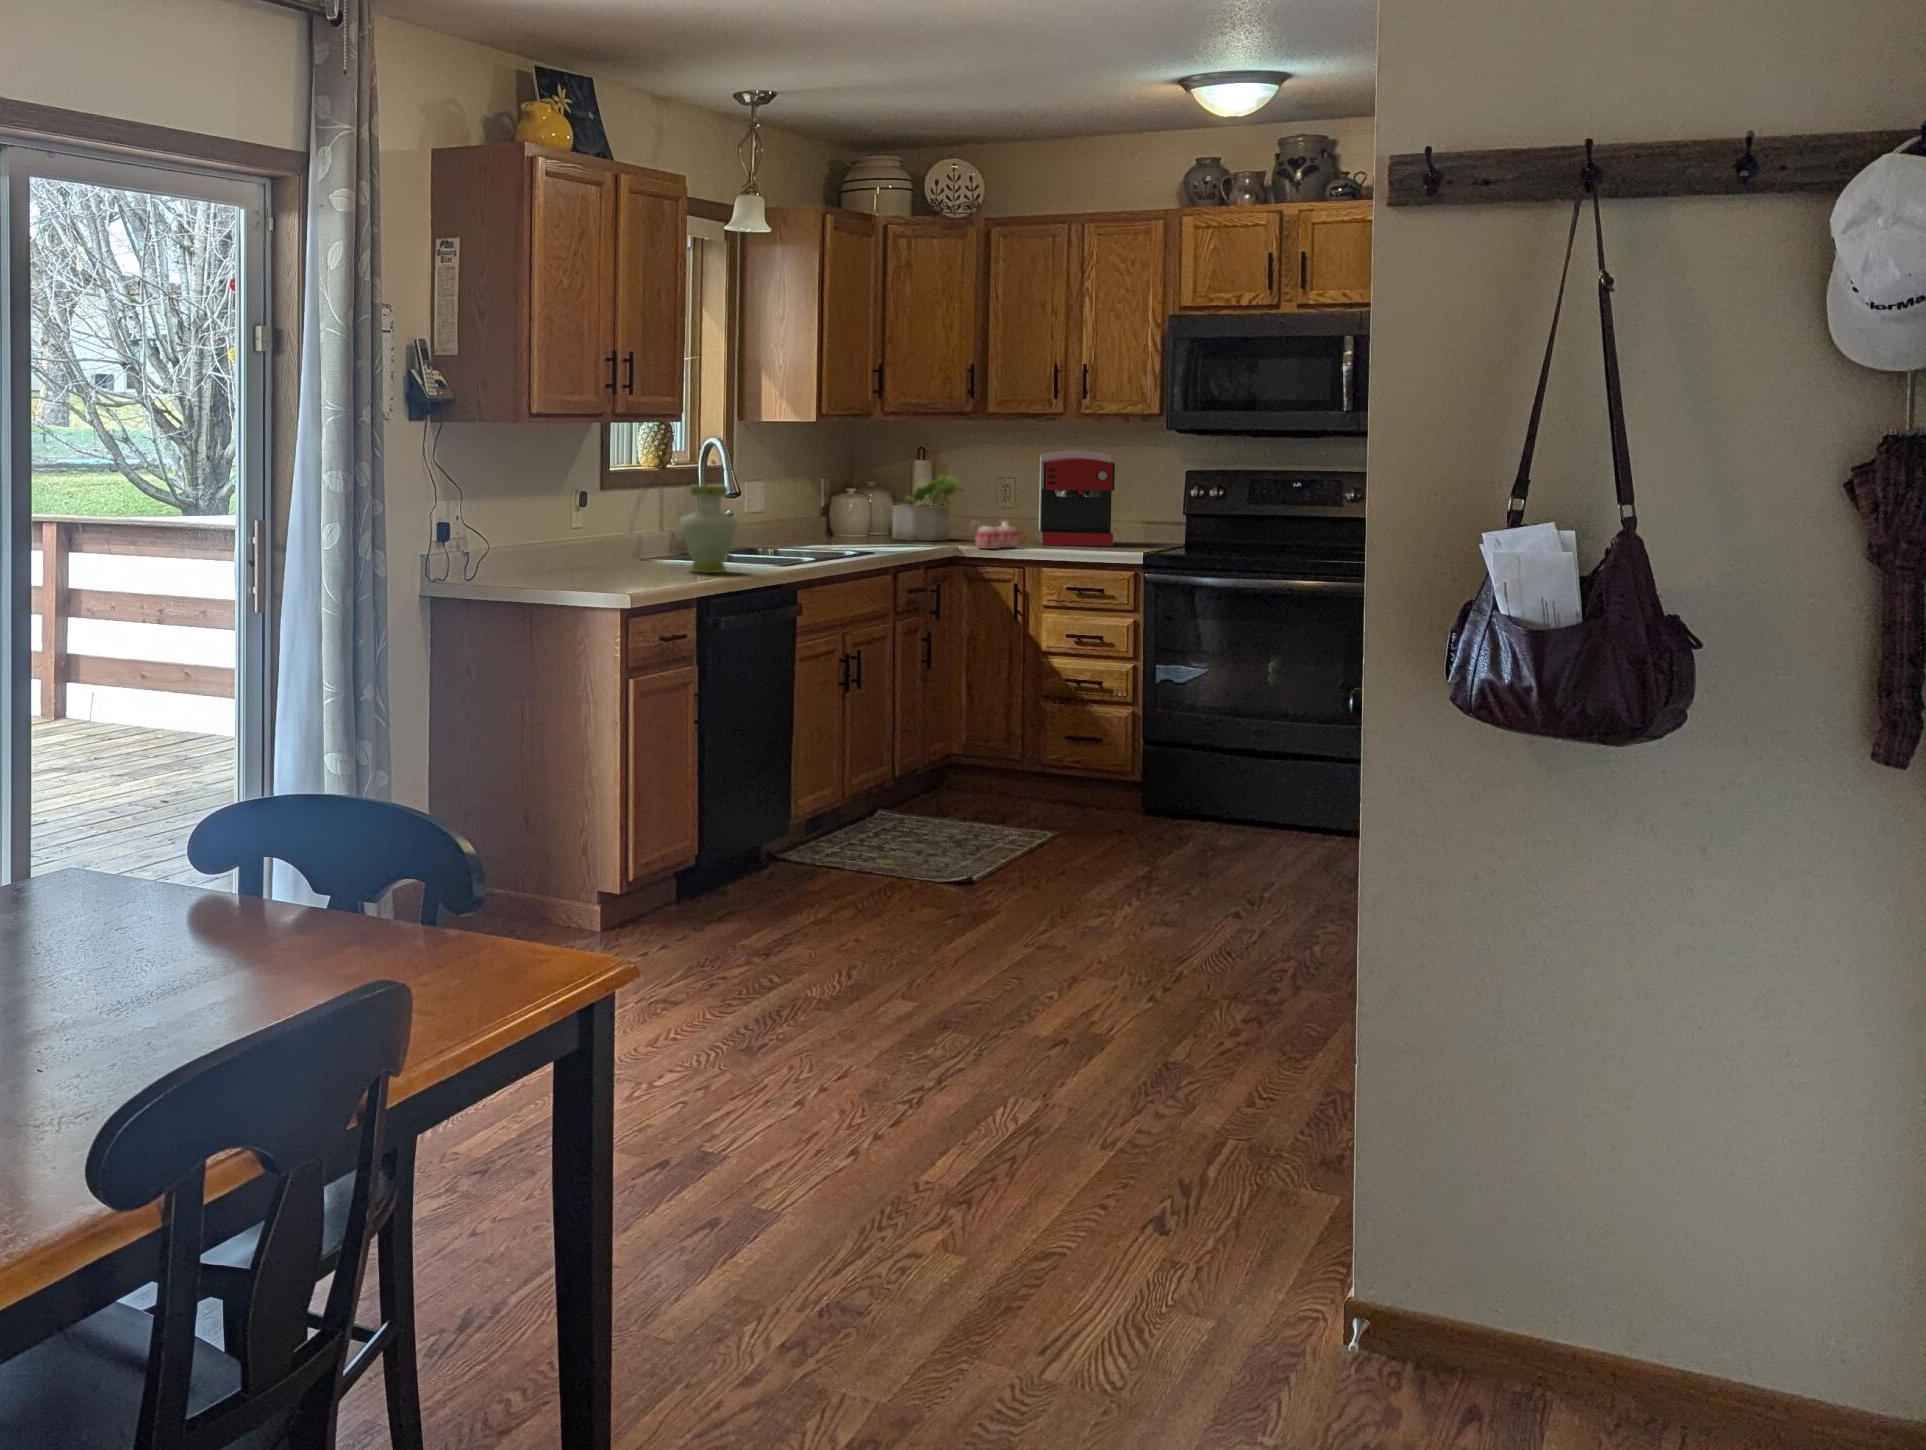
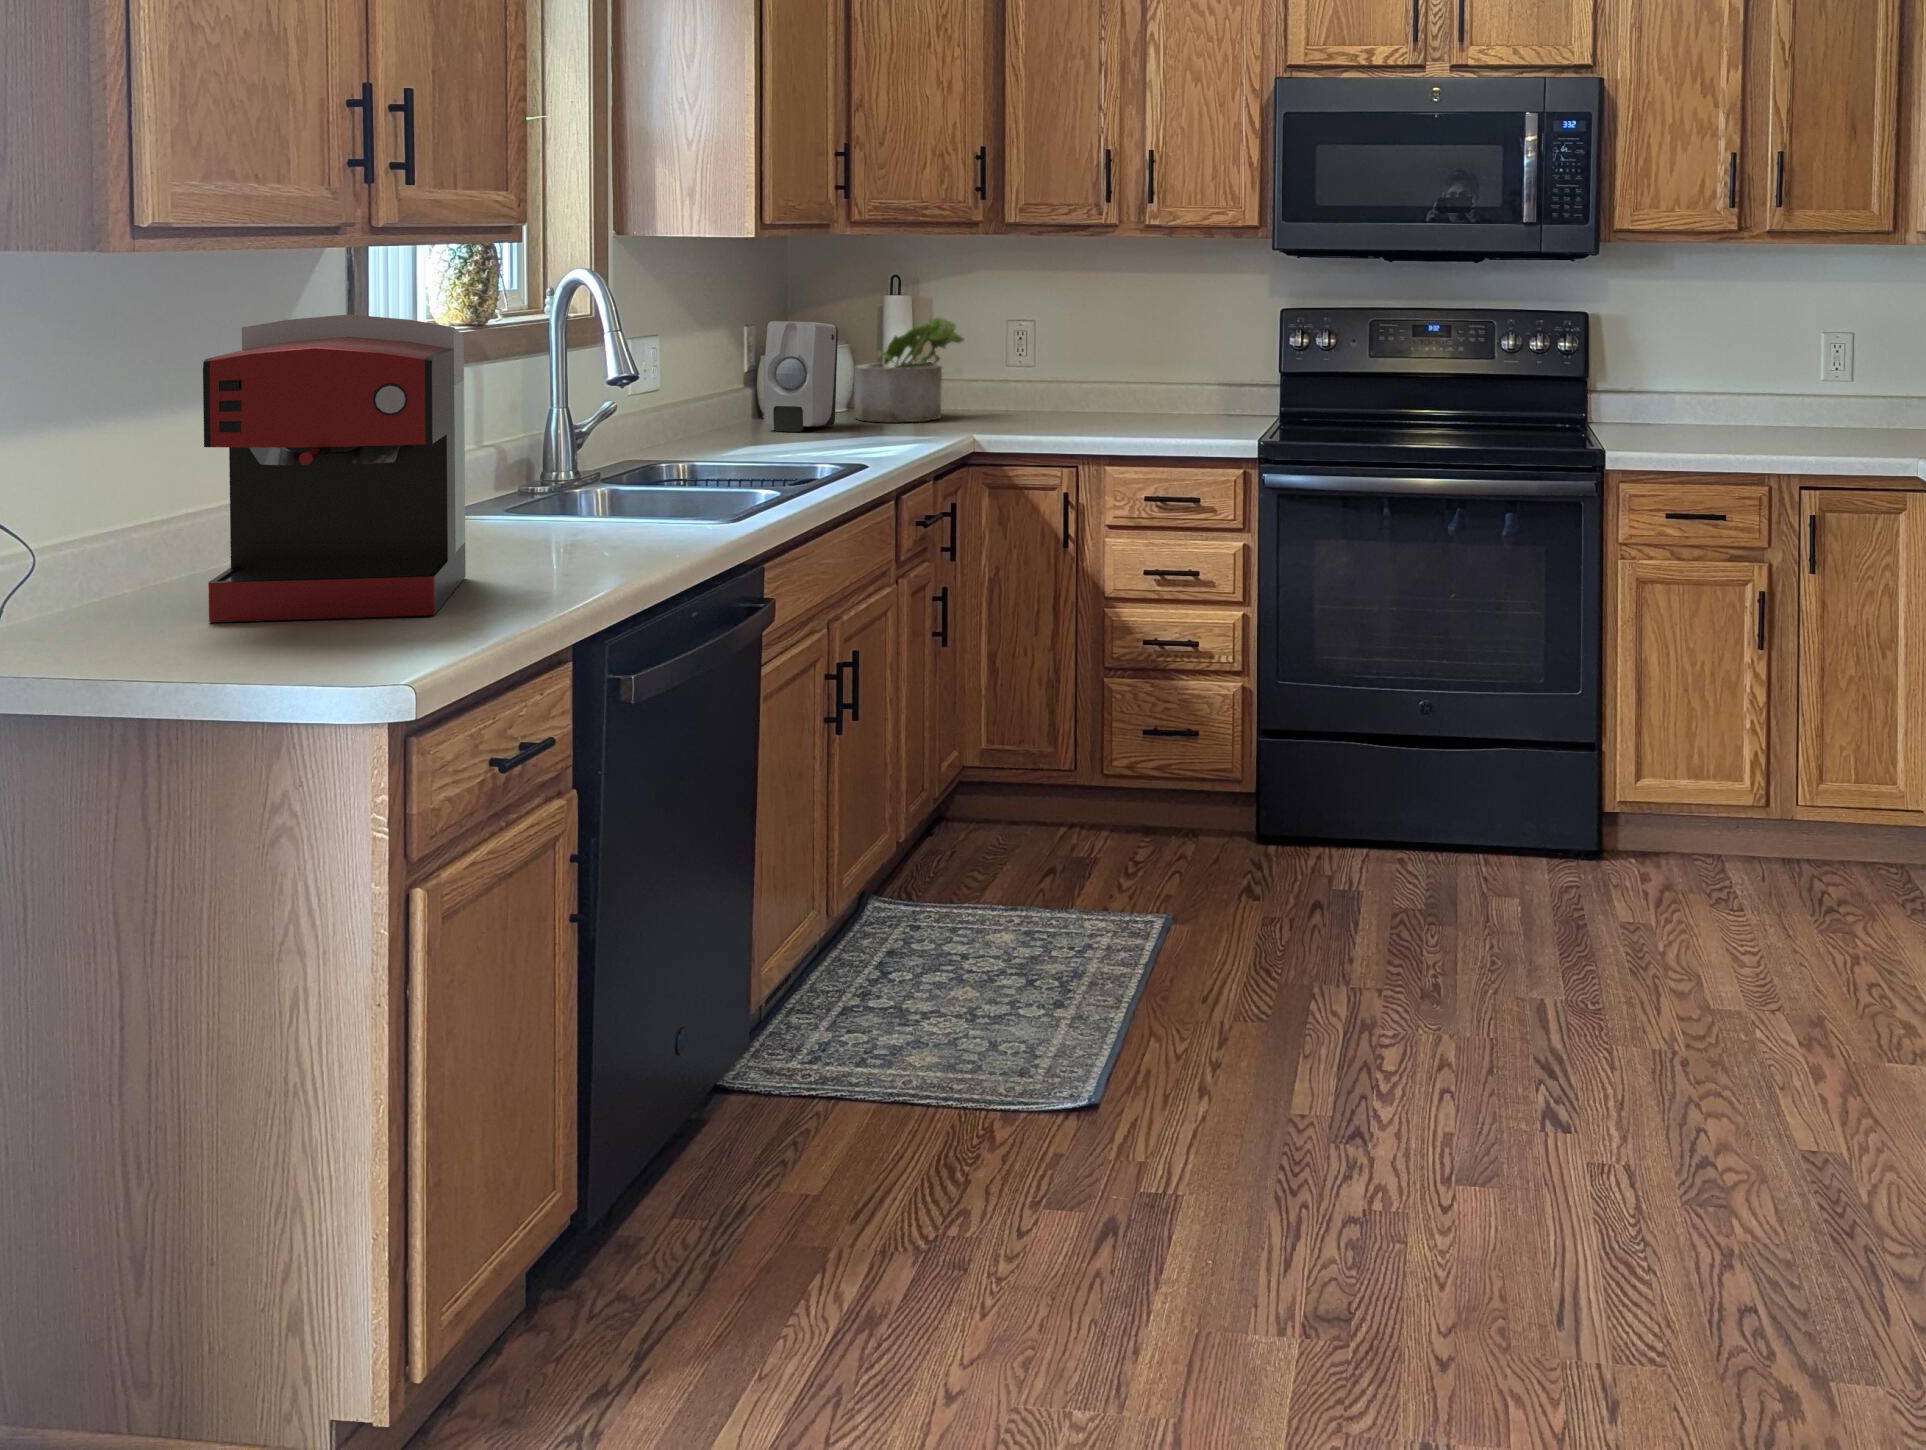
coffee maker: present [1039,450,1115,546] -> present [203,314,466,622]
soap dispenser: none [831,475,879,542] -> present [764,321,838,432]
vase: present [680,485,738,573] -> none [520,374,647,559]
mug: present [972,521,1019,549] -> none [987,392,1074,440]

